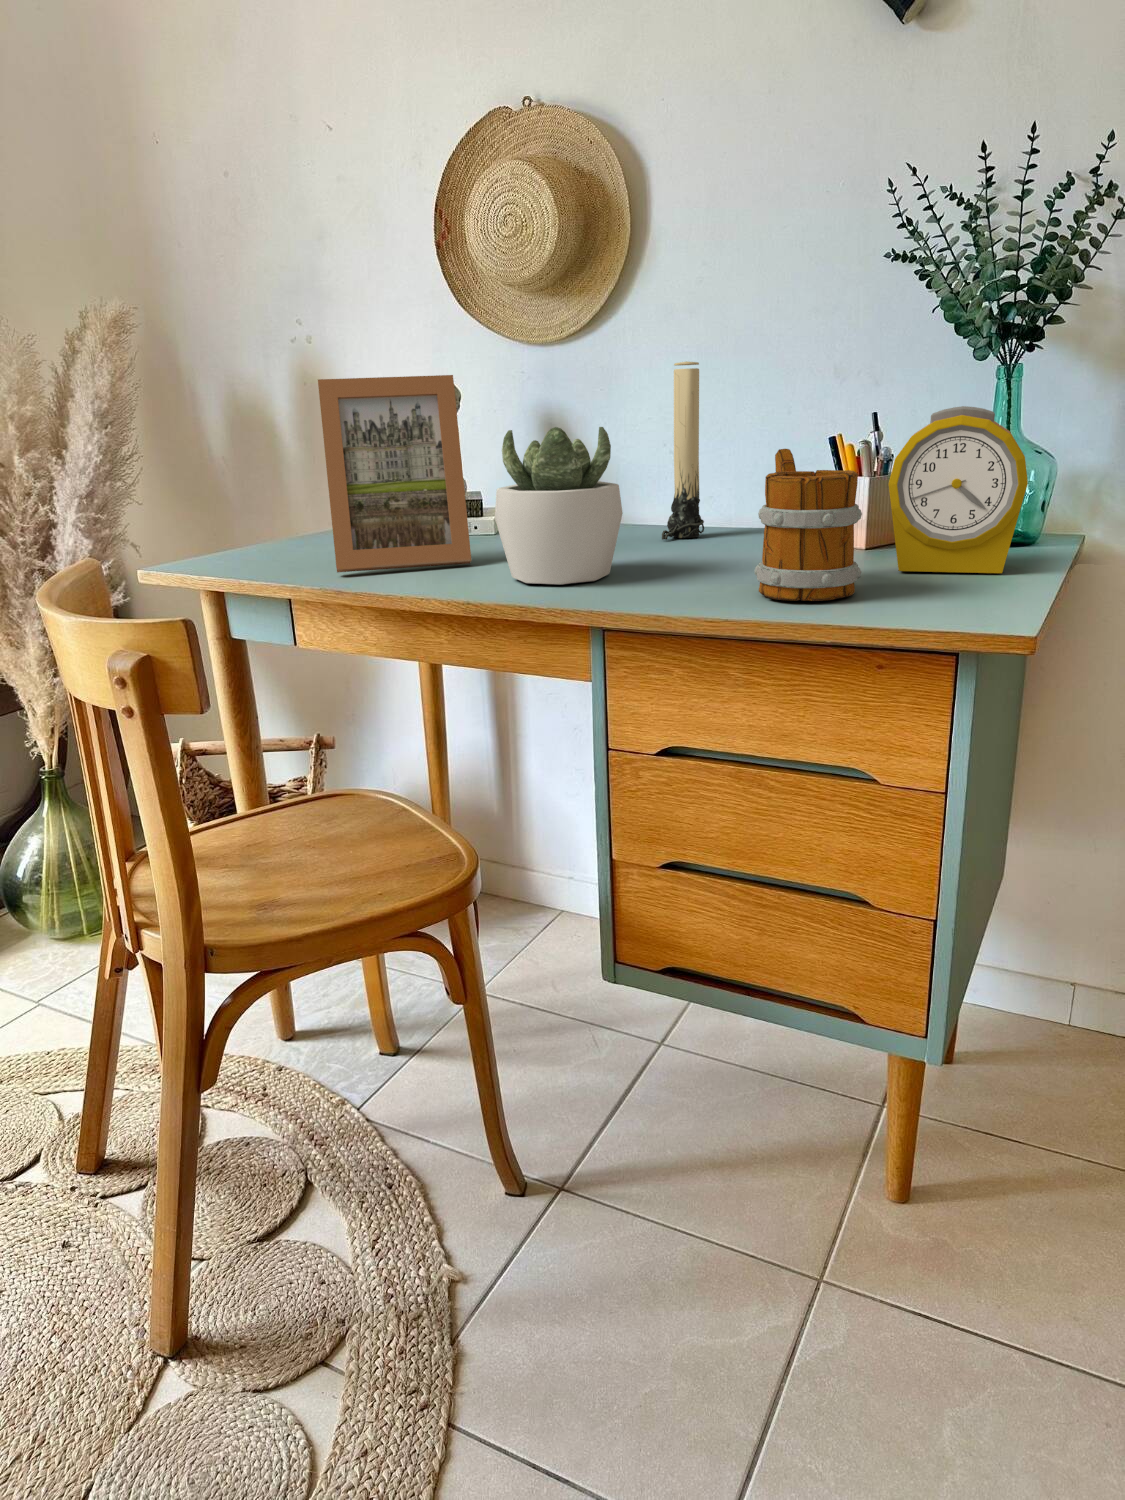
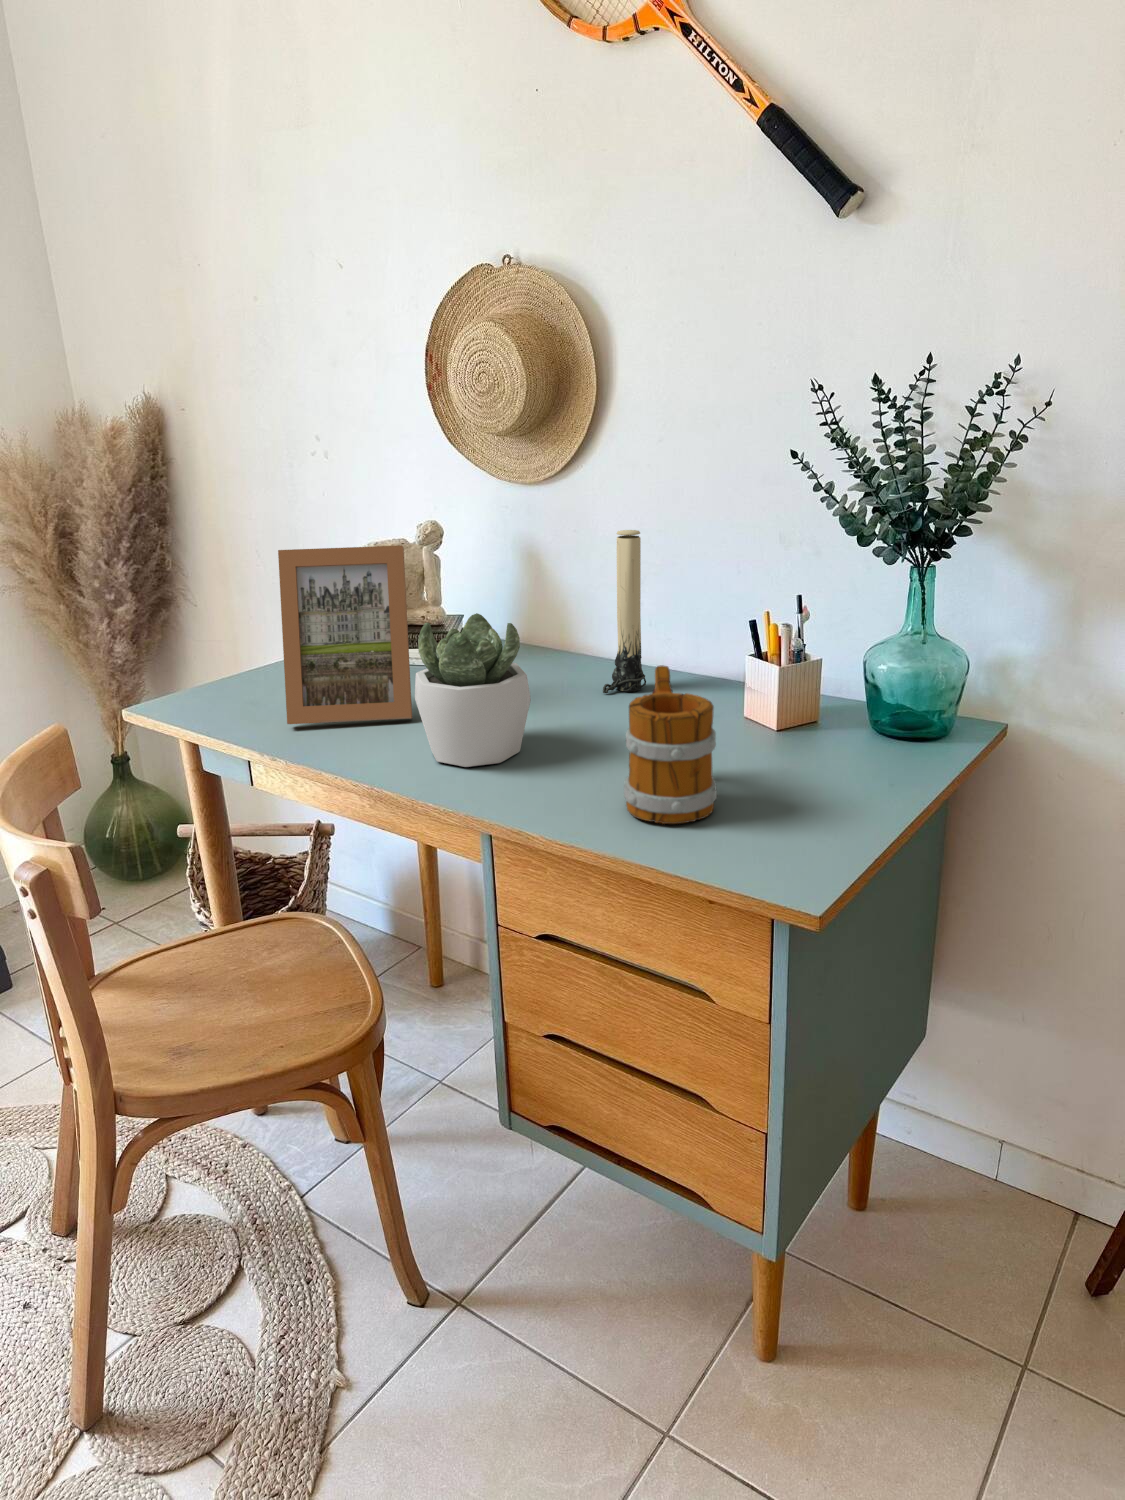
alarm clock: present [888,406,1028,573] -> none [766,629,905,791]

